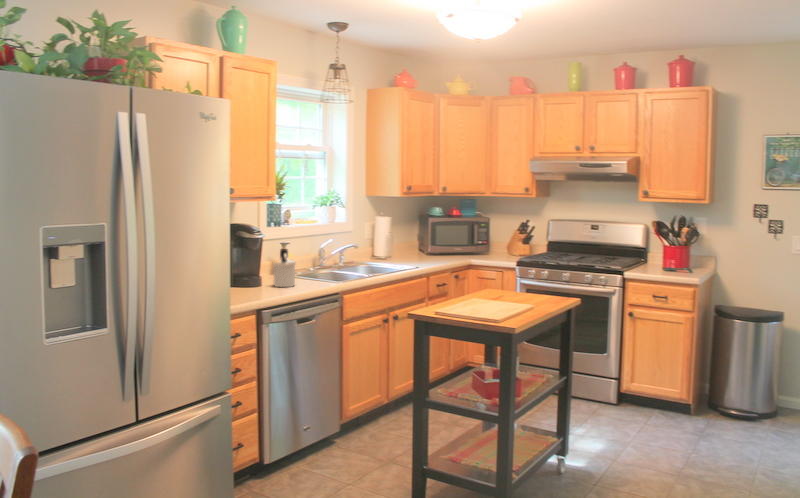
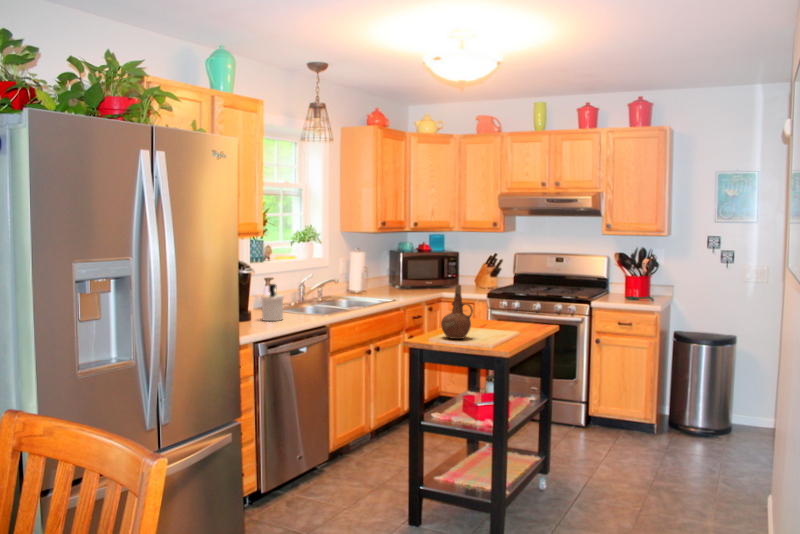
ceramic pitcher: none [450,252,483,310] -> present [441,285,473,339]

